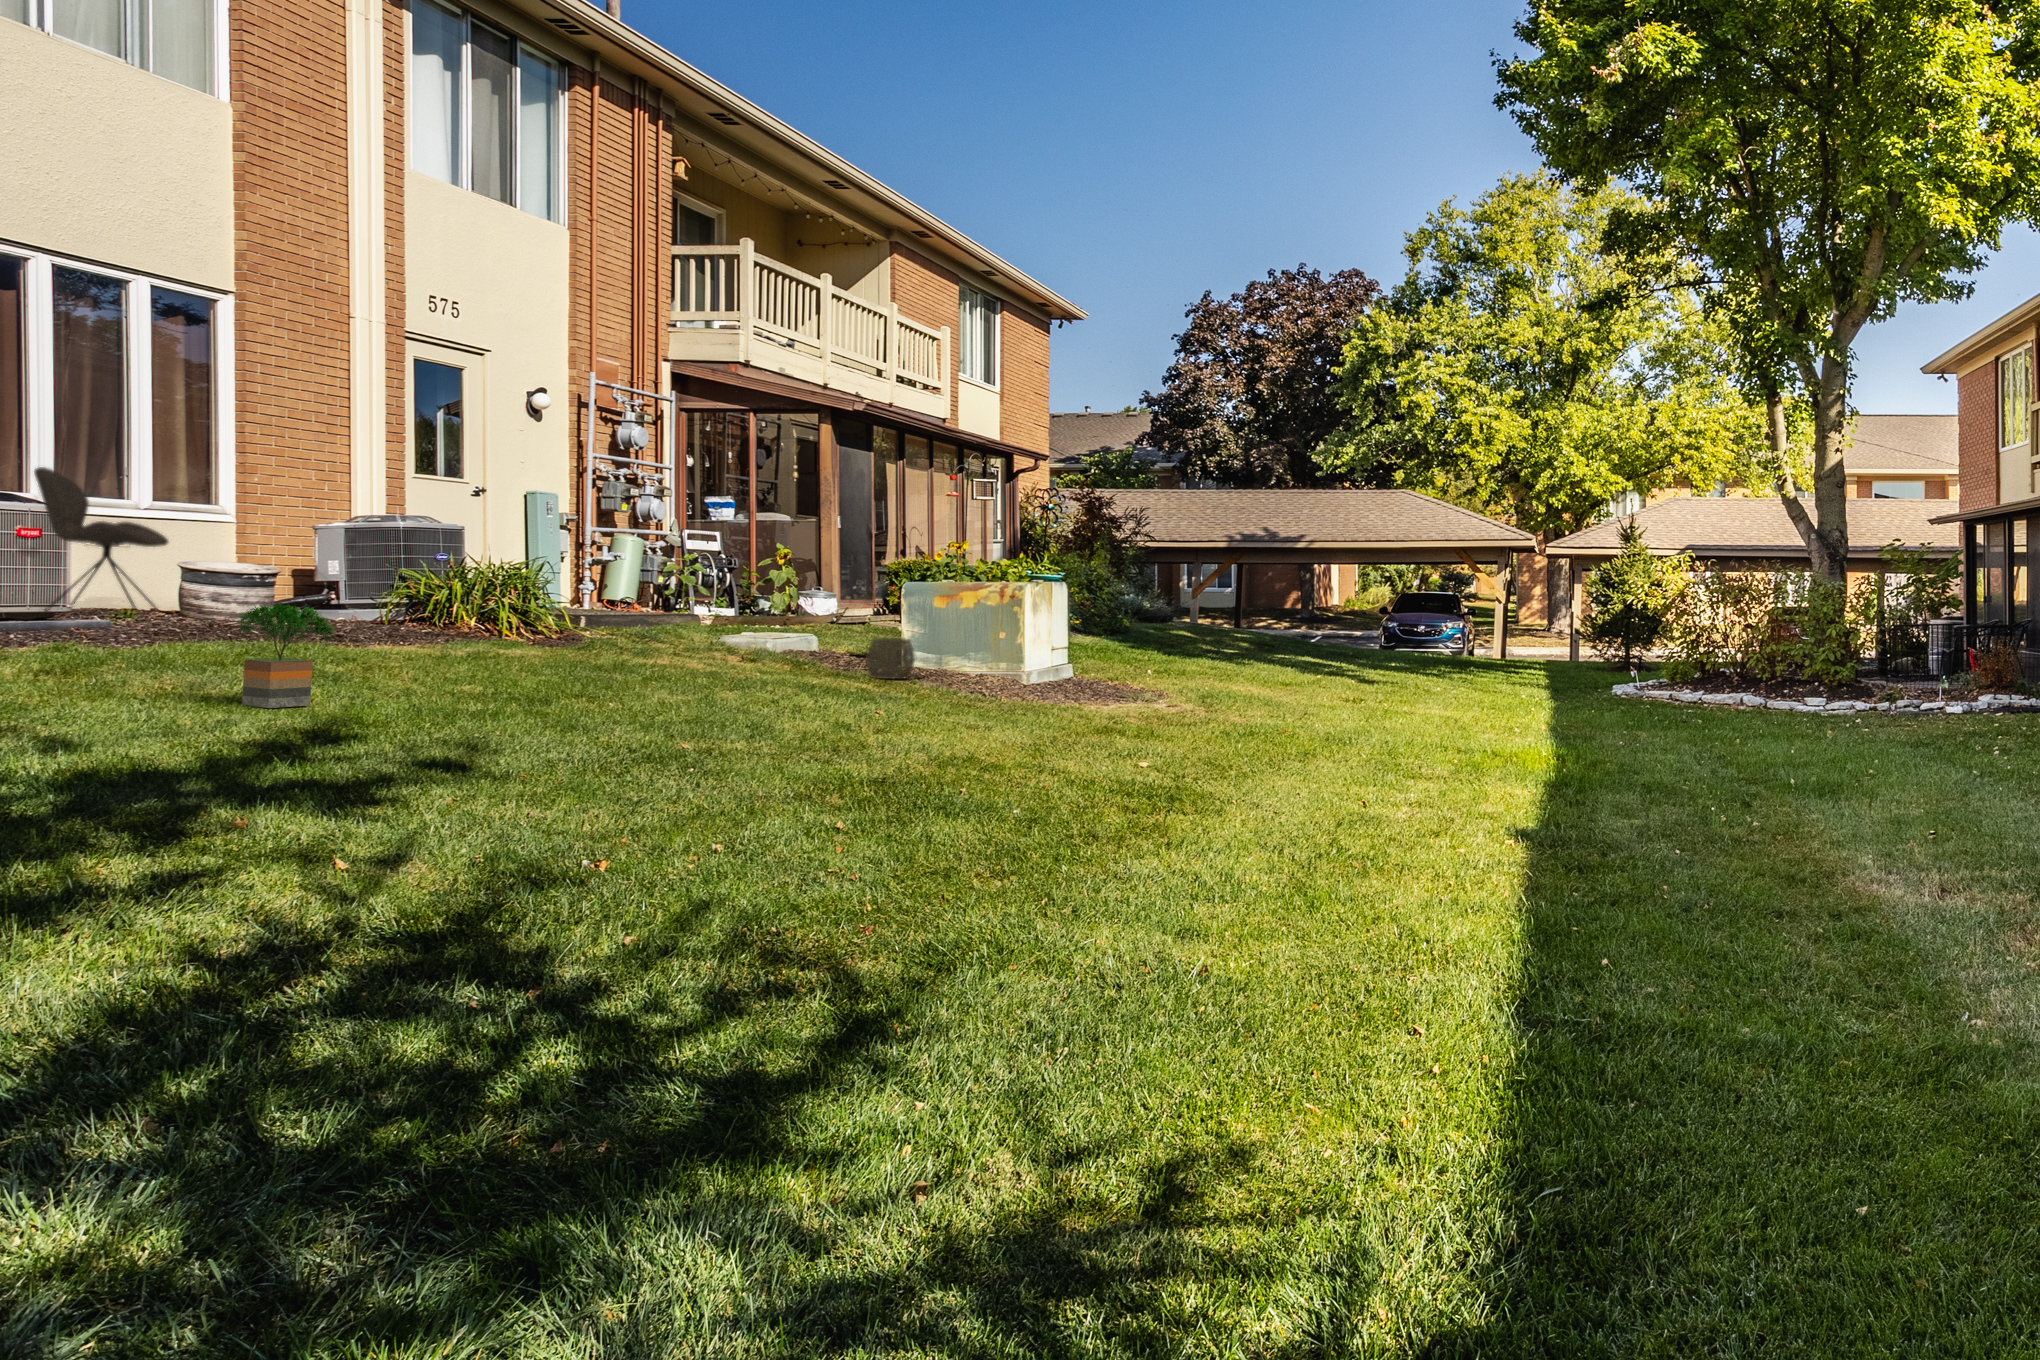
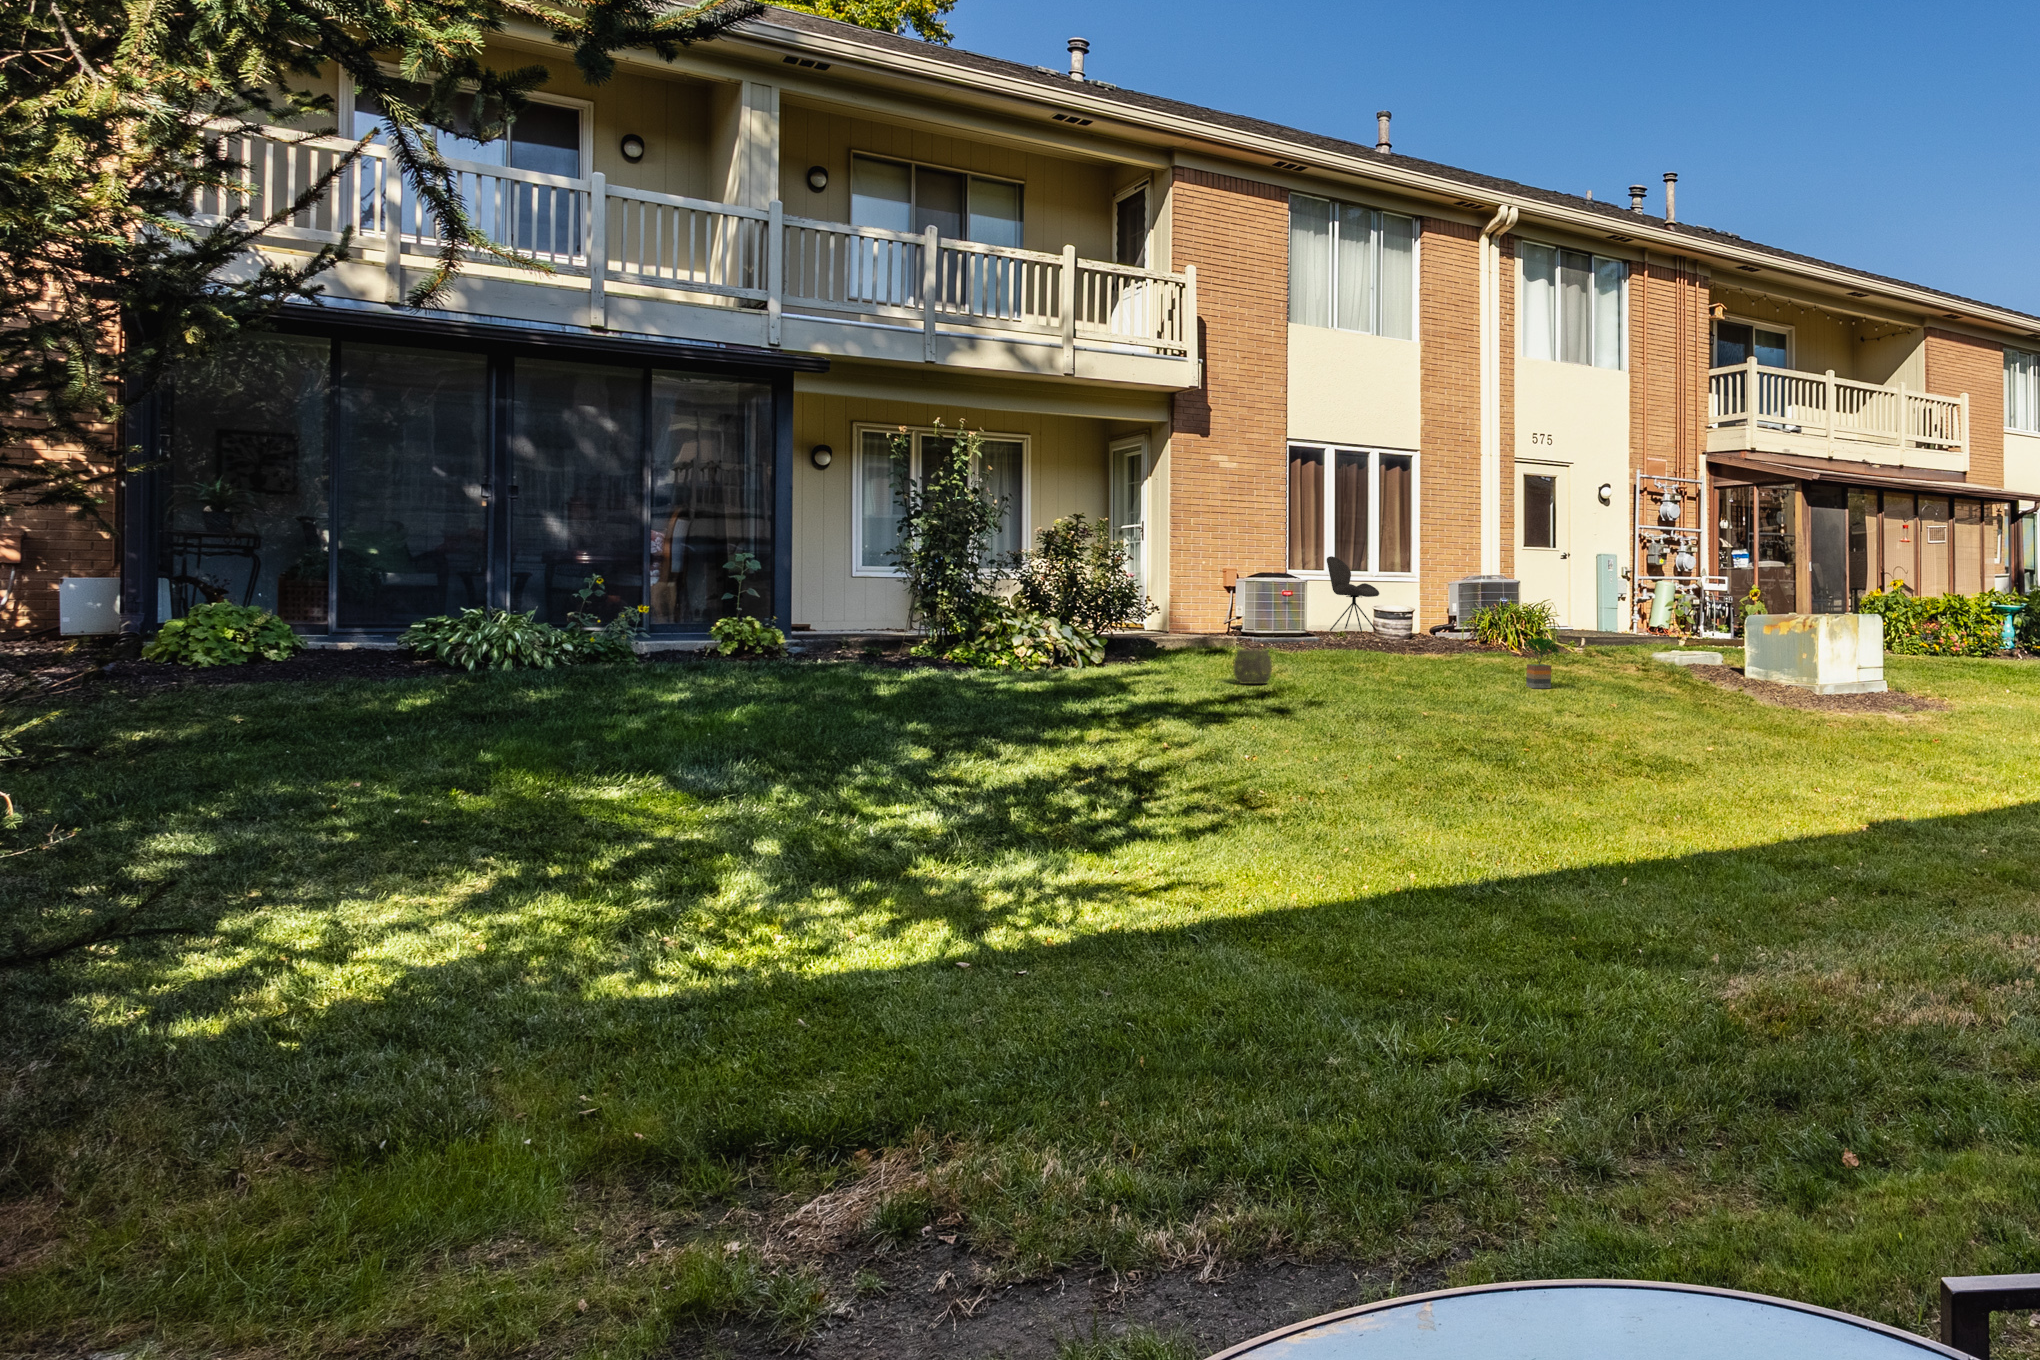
potted tree: present [238,604,334,708] -> present [1524,637,1559,688]
woven basket: present [866,638,915,679] -> present [1233,649,1272,684]

